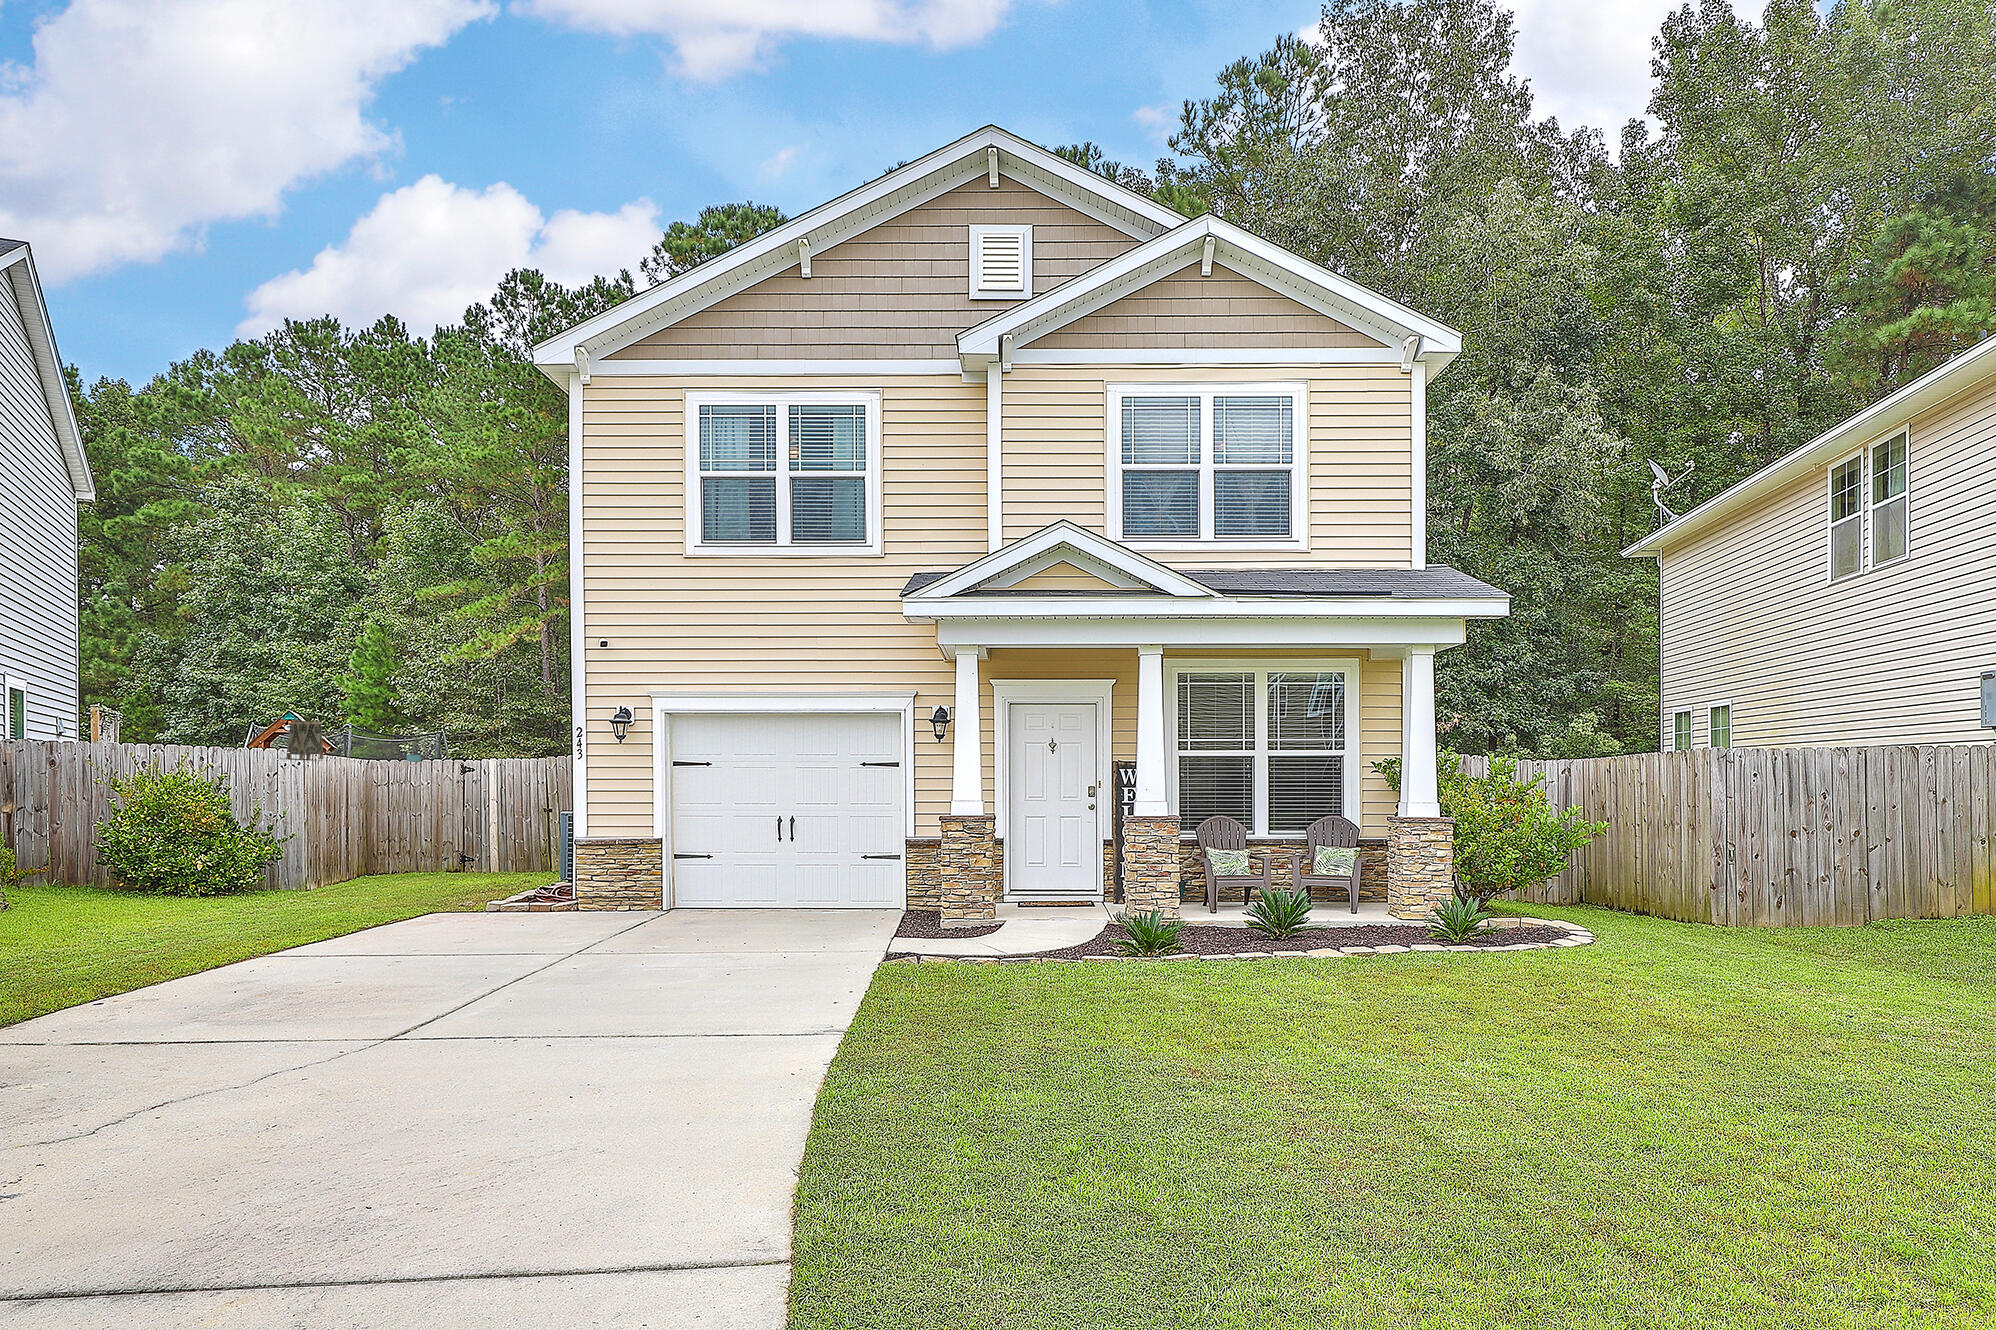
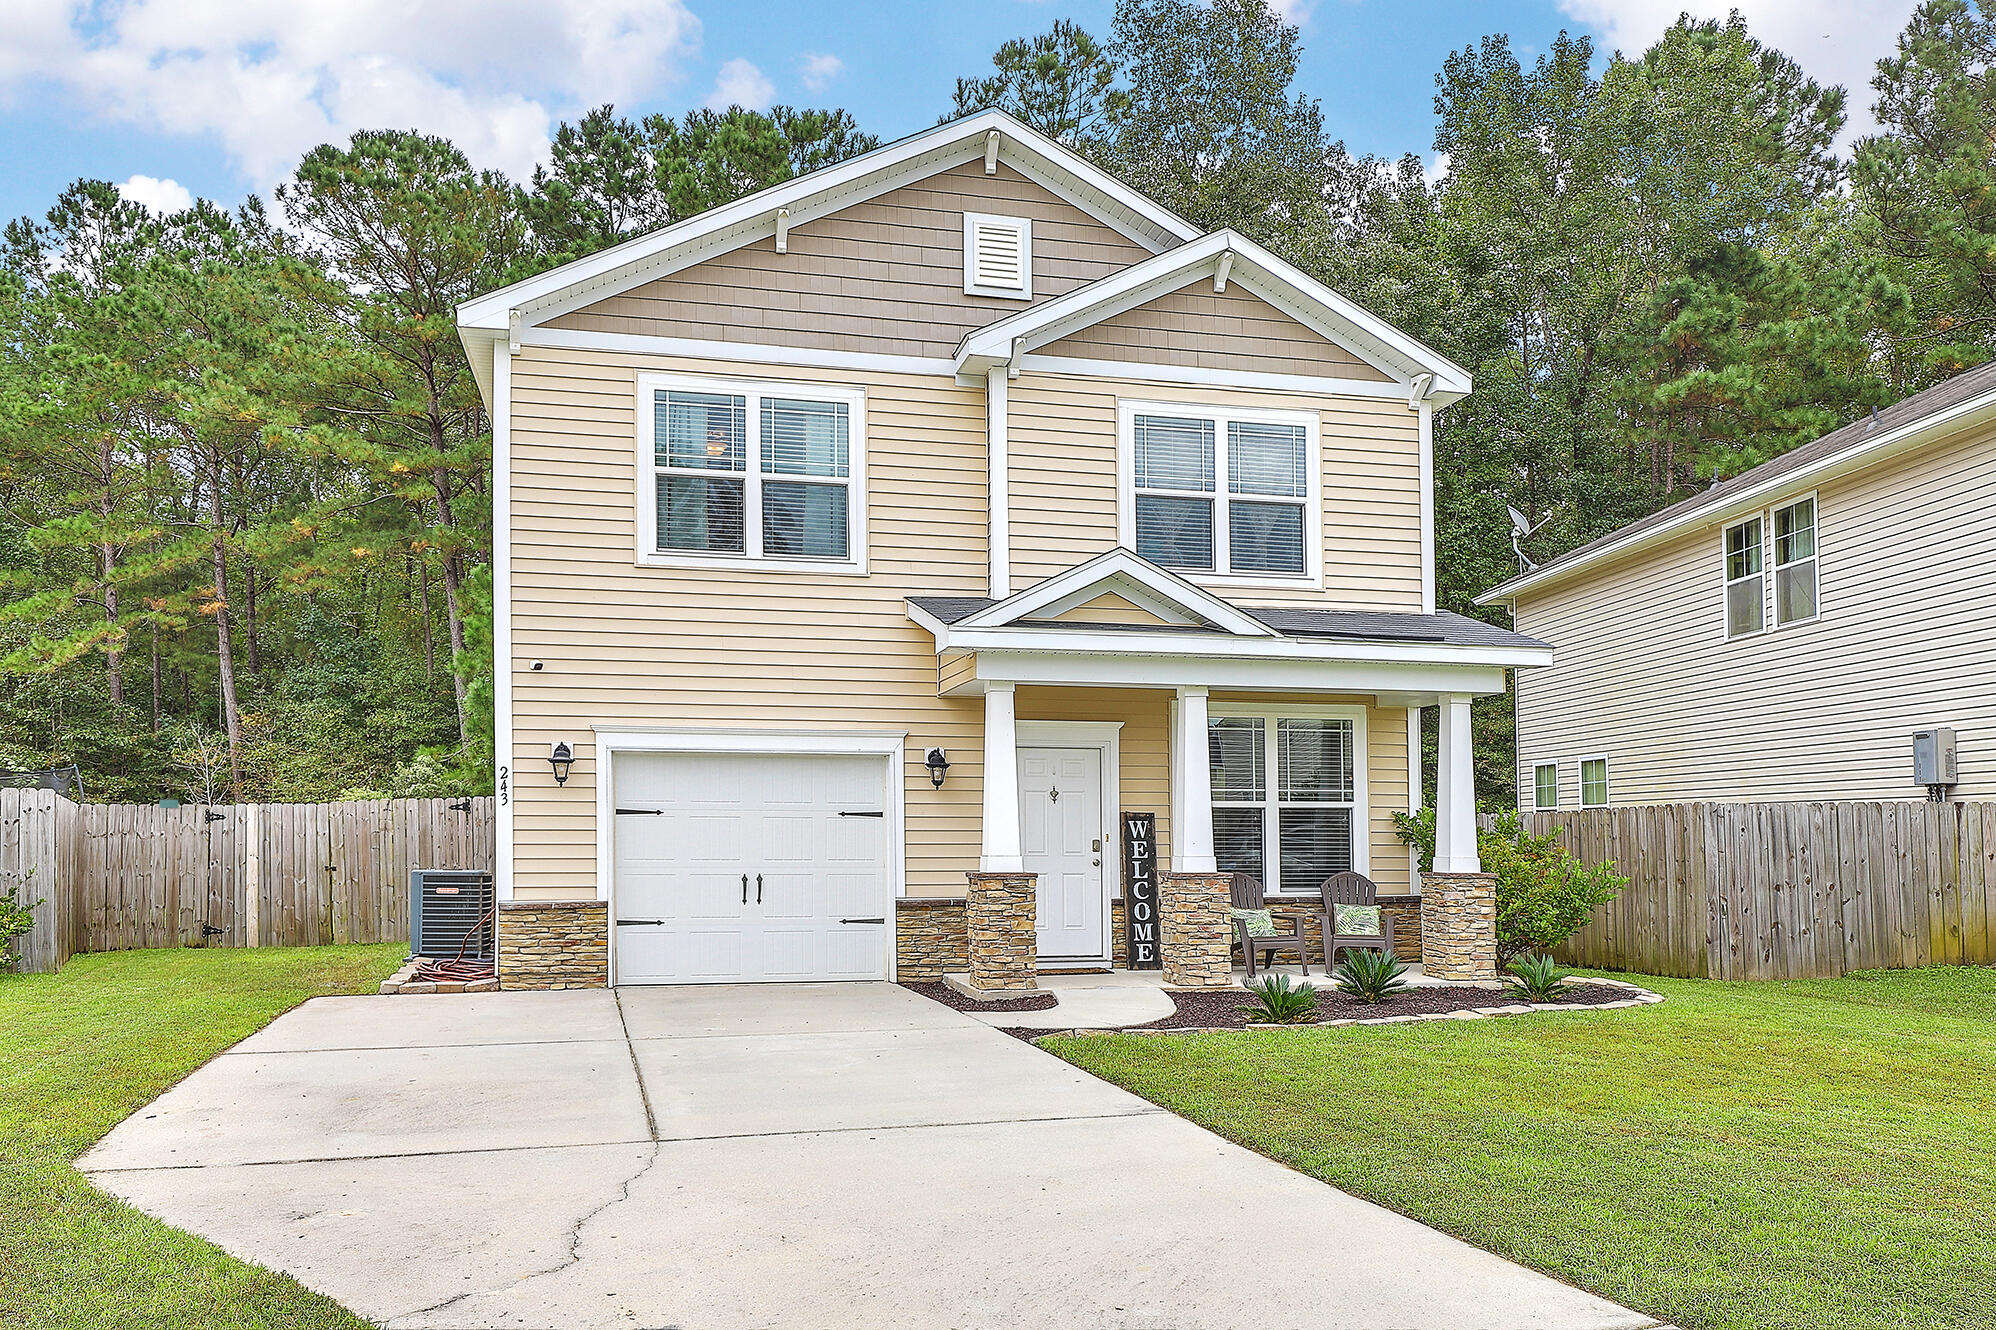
basket: present [286,721,323,760] -> none [20,755,72,805]

